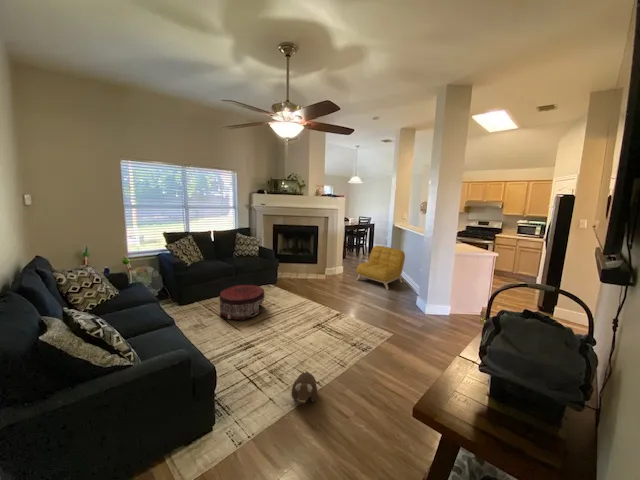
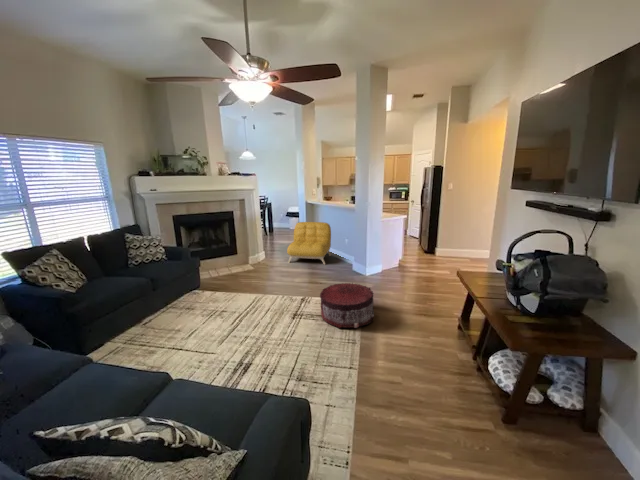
pouf: present [220,285,265,320] -> present [320,283,374,328]
plush toy: present [292,372,318,404] -> none [338,360,372,393]

